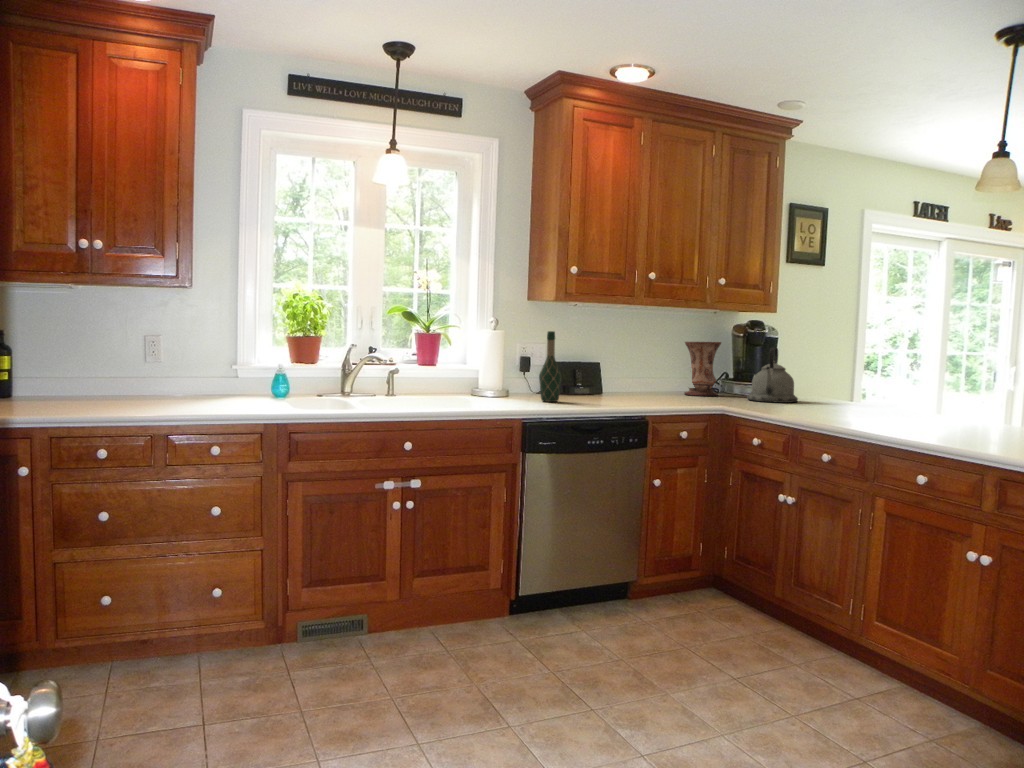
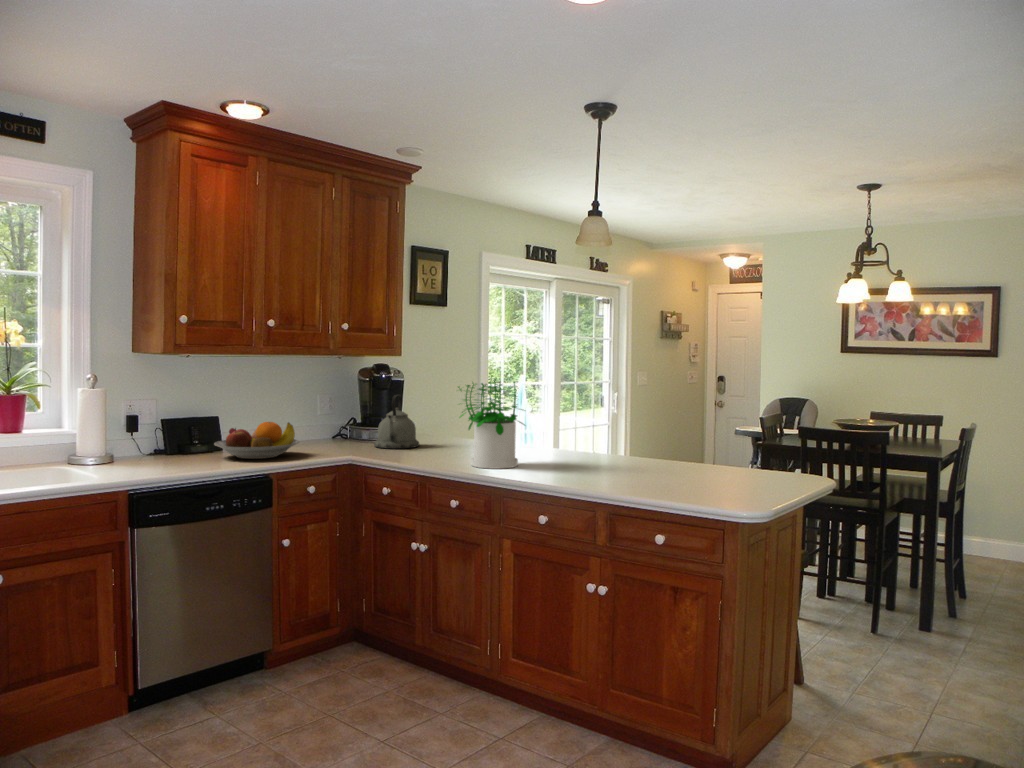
potted plant: none [864,316,965,425] -> present [458,380,524,469]
wine bottle: present [539,331,561,402] -> none [147,390,174,468]
vase: present [684,342,721,396] -> none [313,386,350,444]
fruit bowl: none [596,367,674,402] -> present [214,422,299,459]

